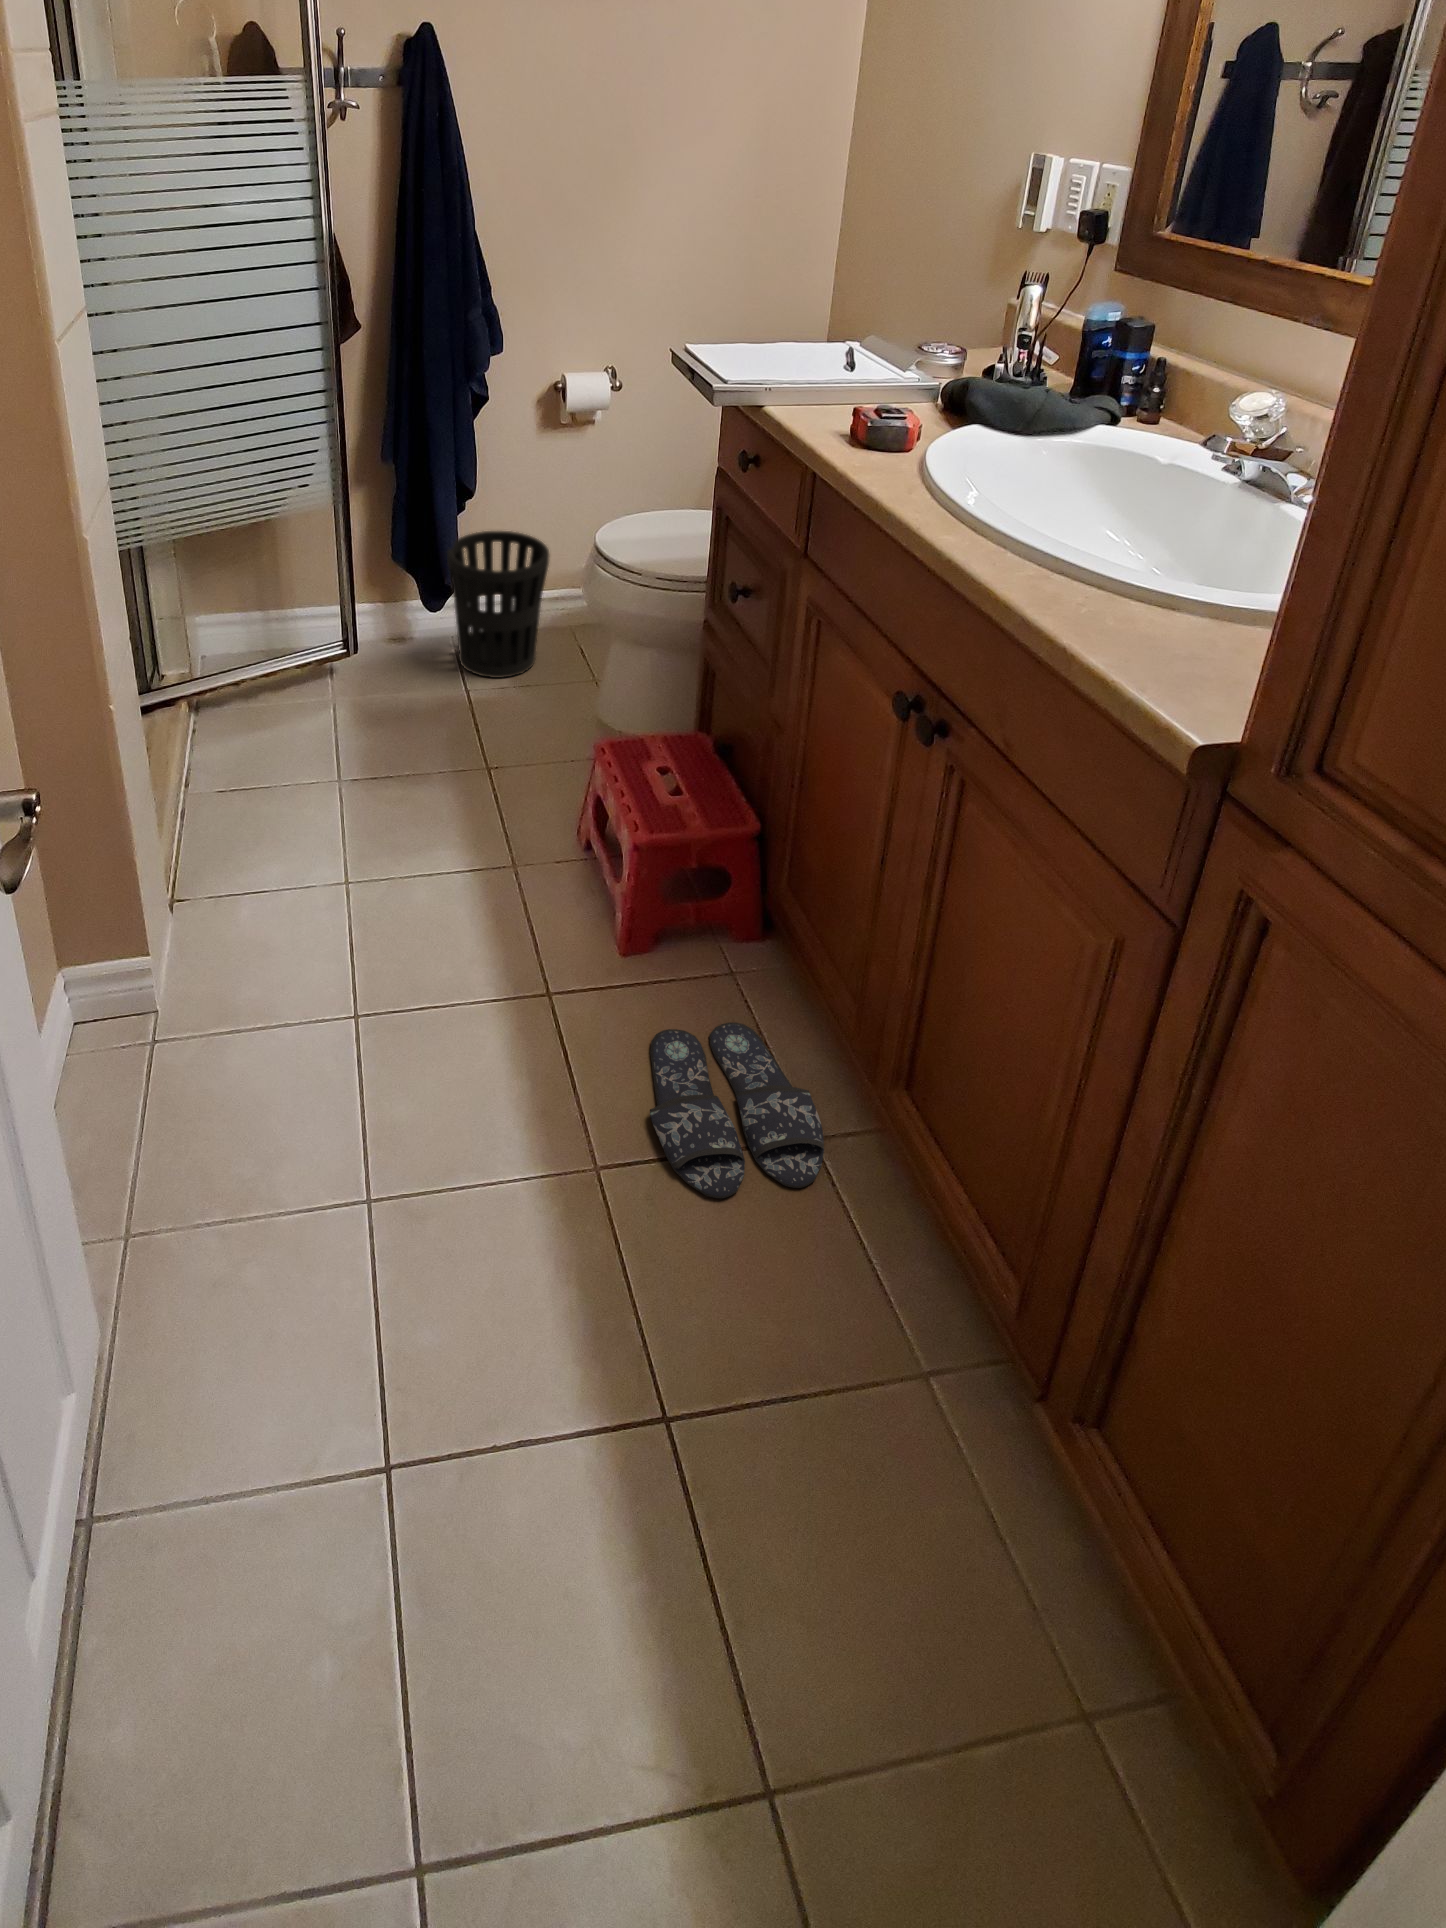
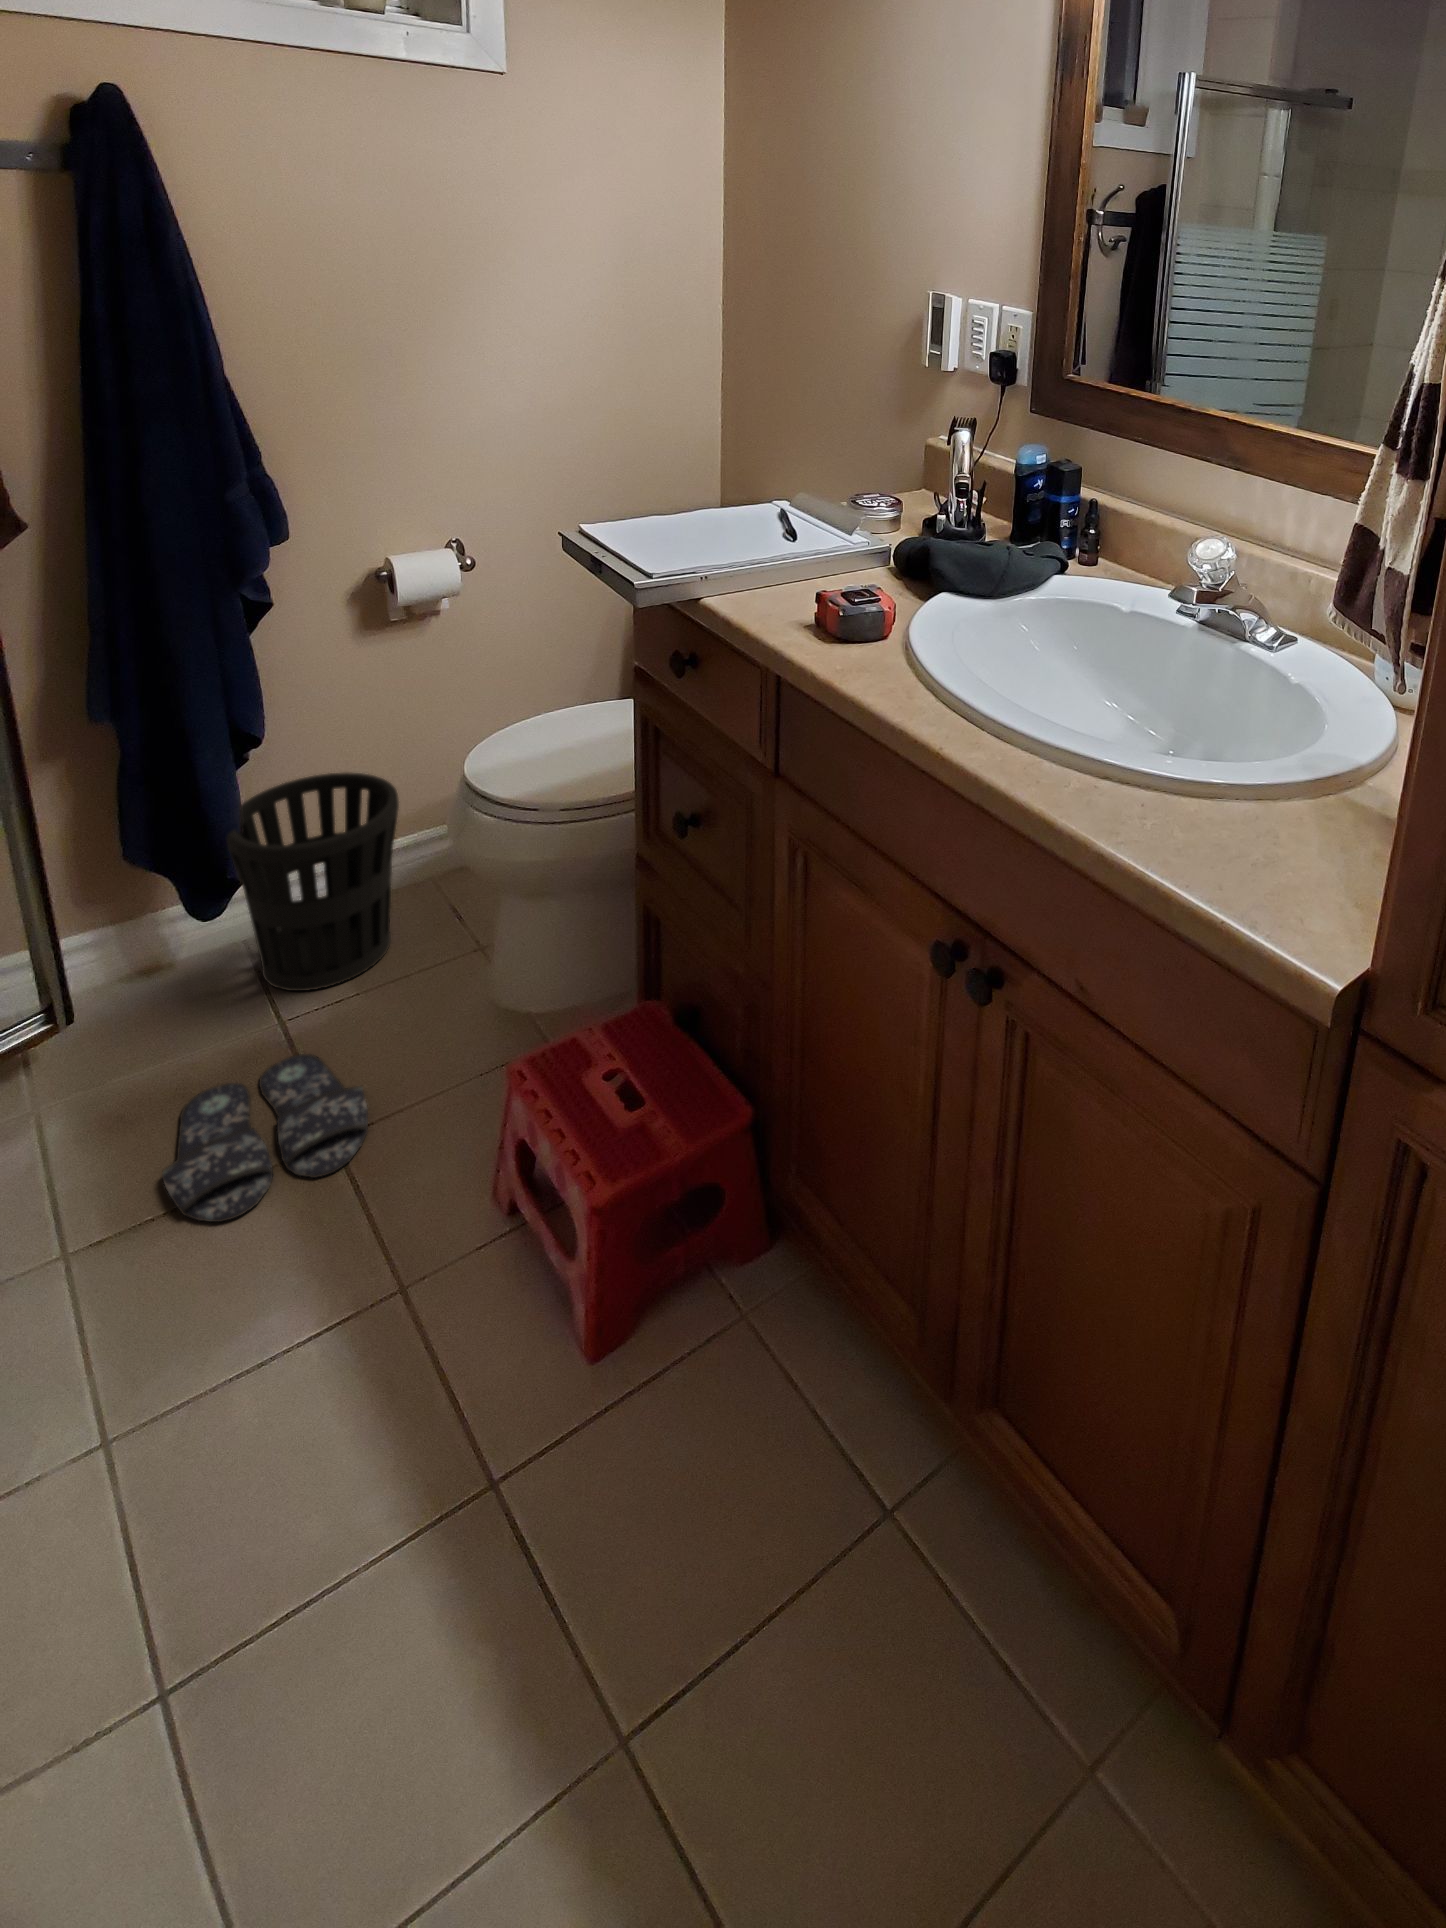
slippers: present [650,1022,824,1198] -> present [162,1054,368,1222]

